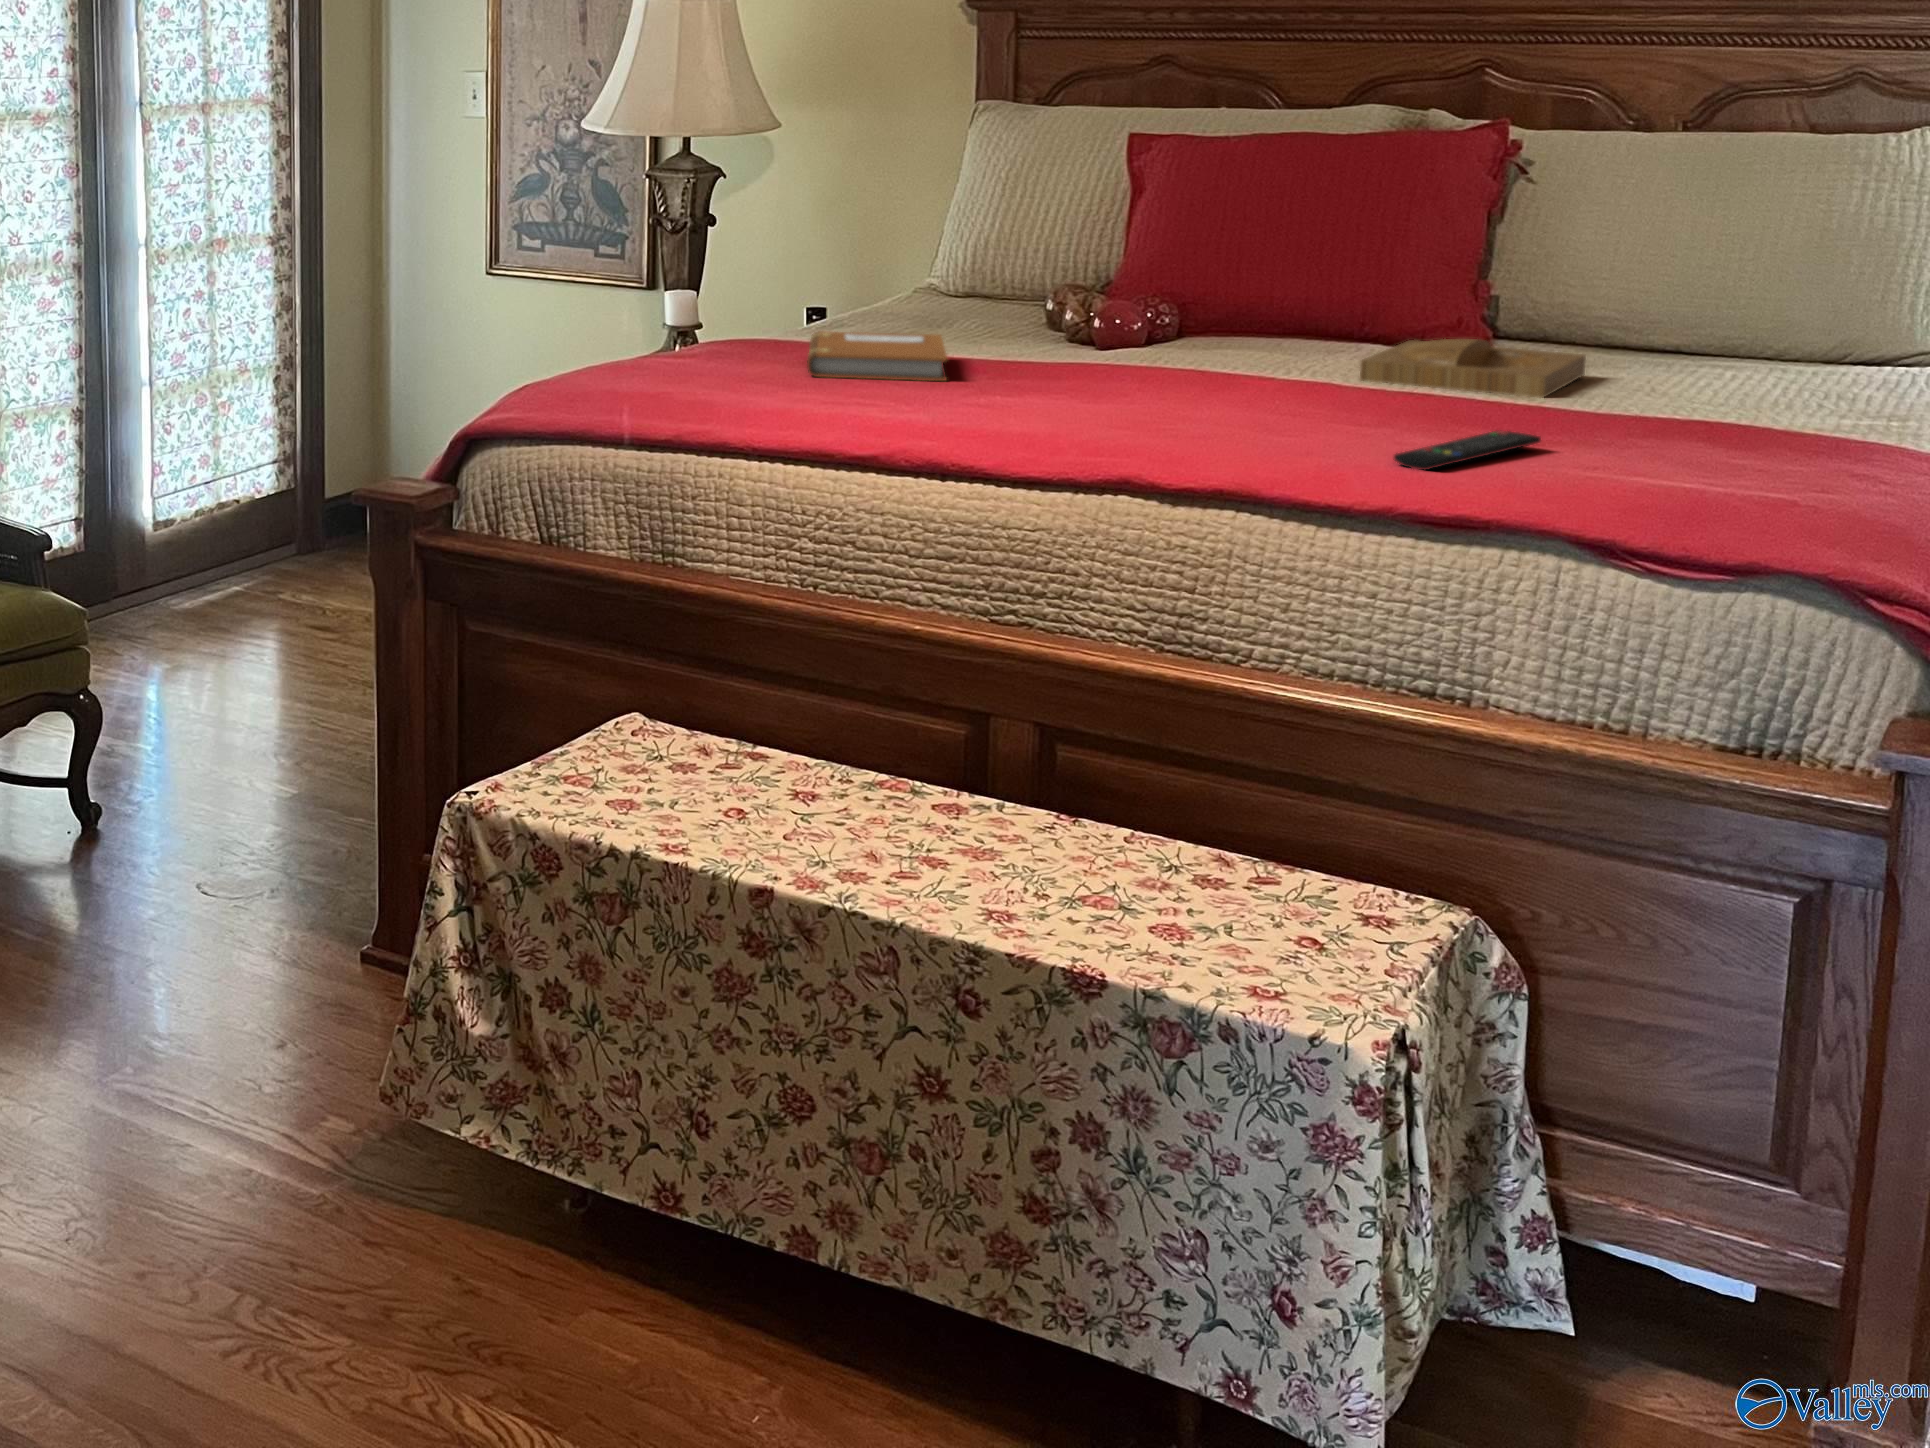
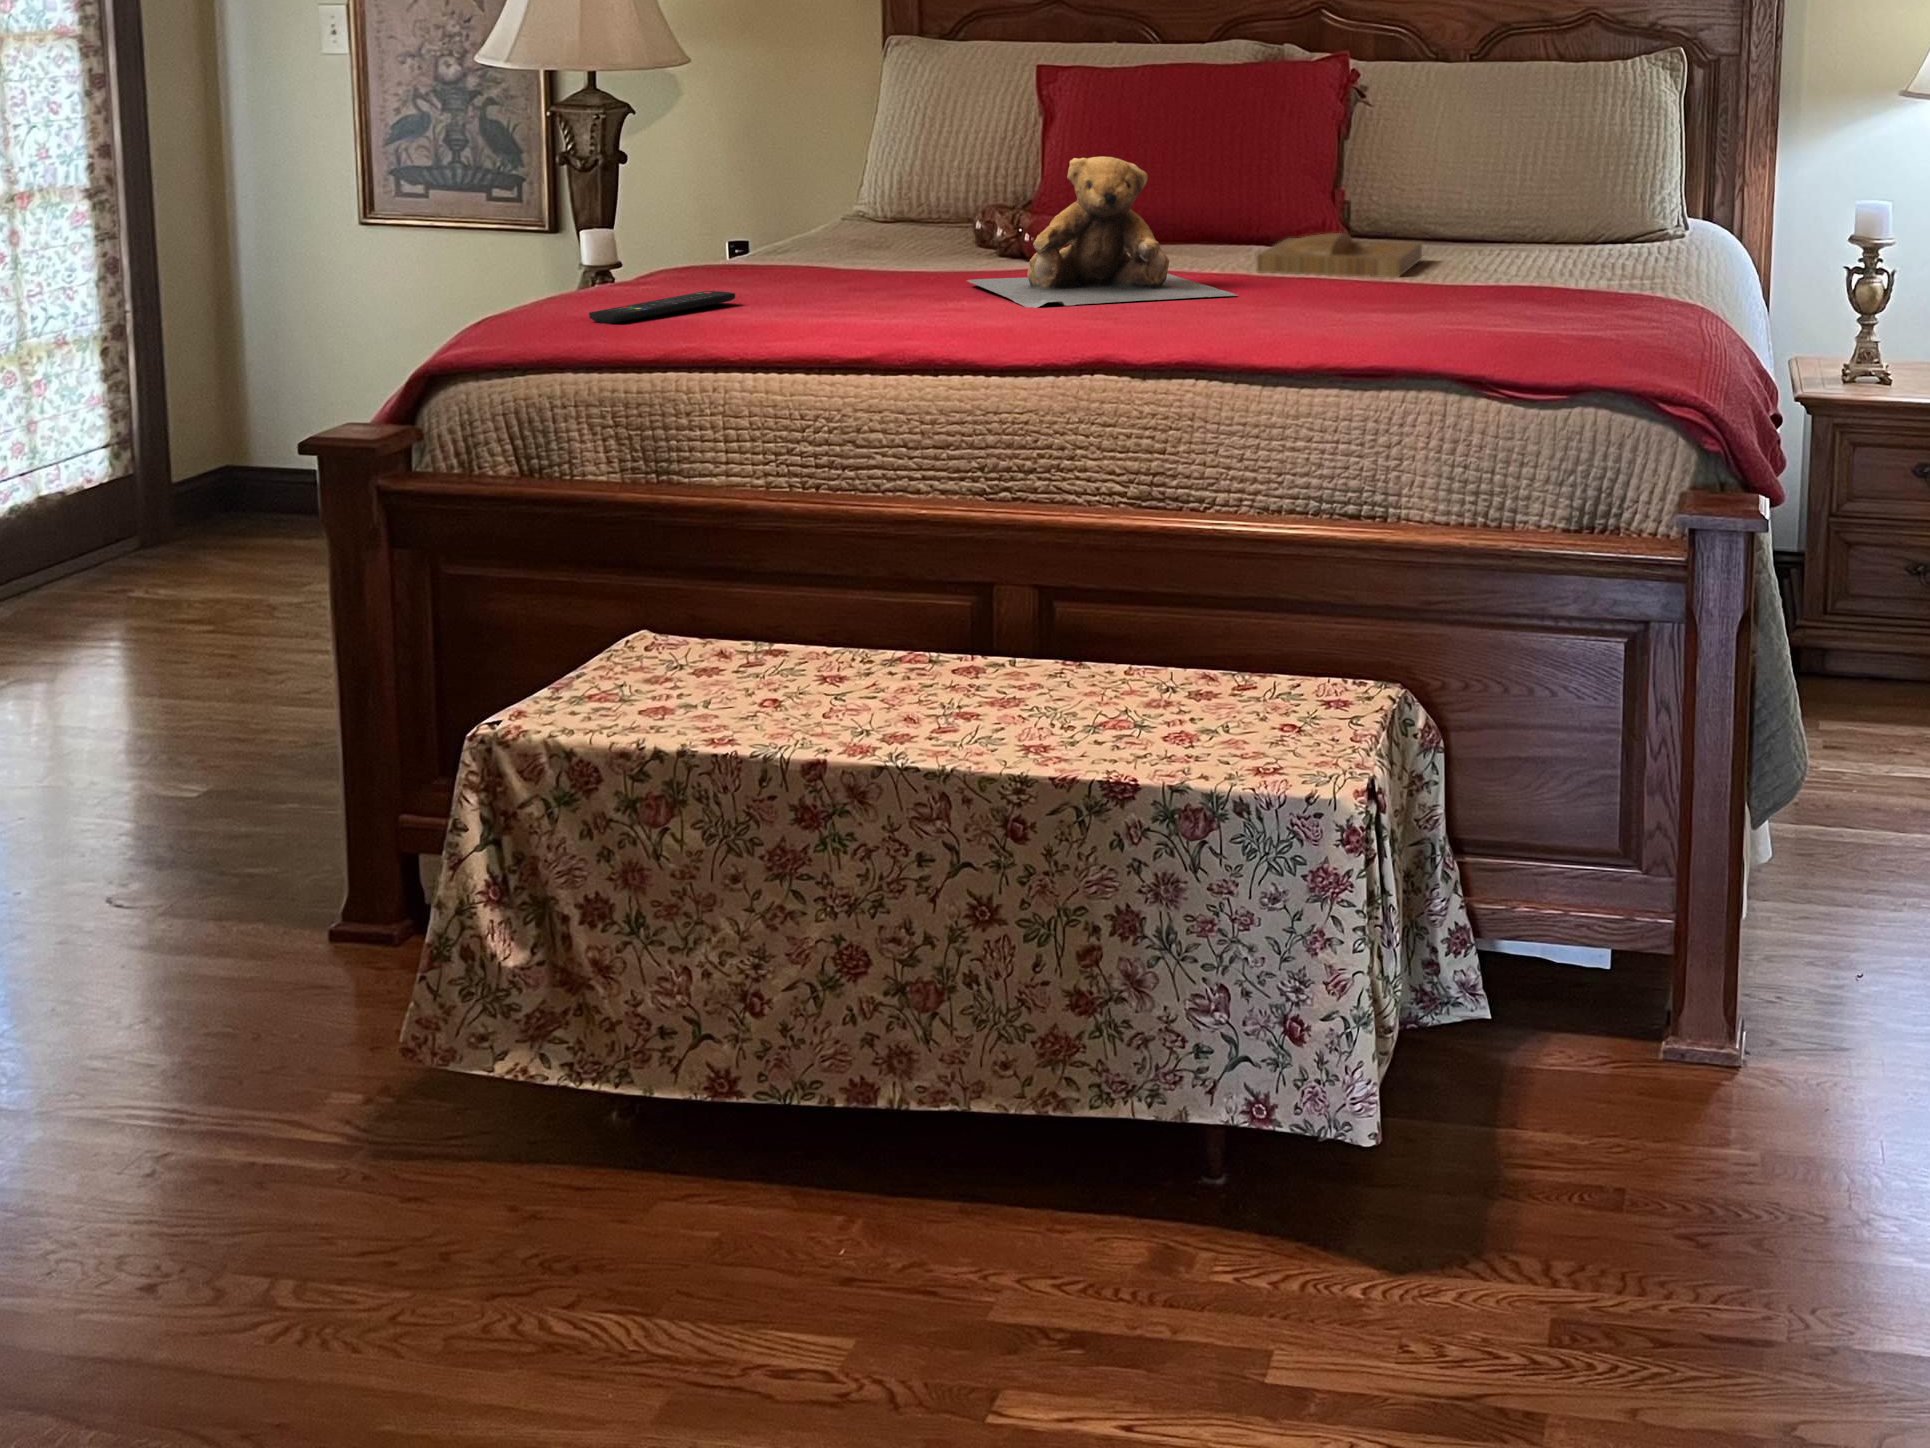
teddy bear: none [1010,245,1322,413] -> present [967,156,1237,308]
notebook: present [807,331,947,381] -> none [768,250,910,294]
remote control: present [1394,431,1541,470] -> present [589,291,735,324]

